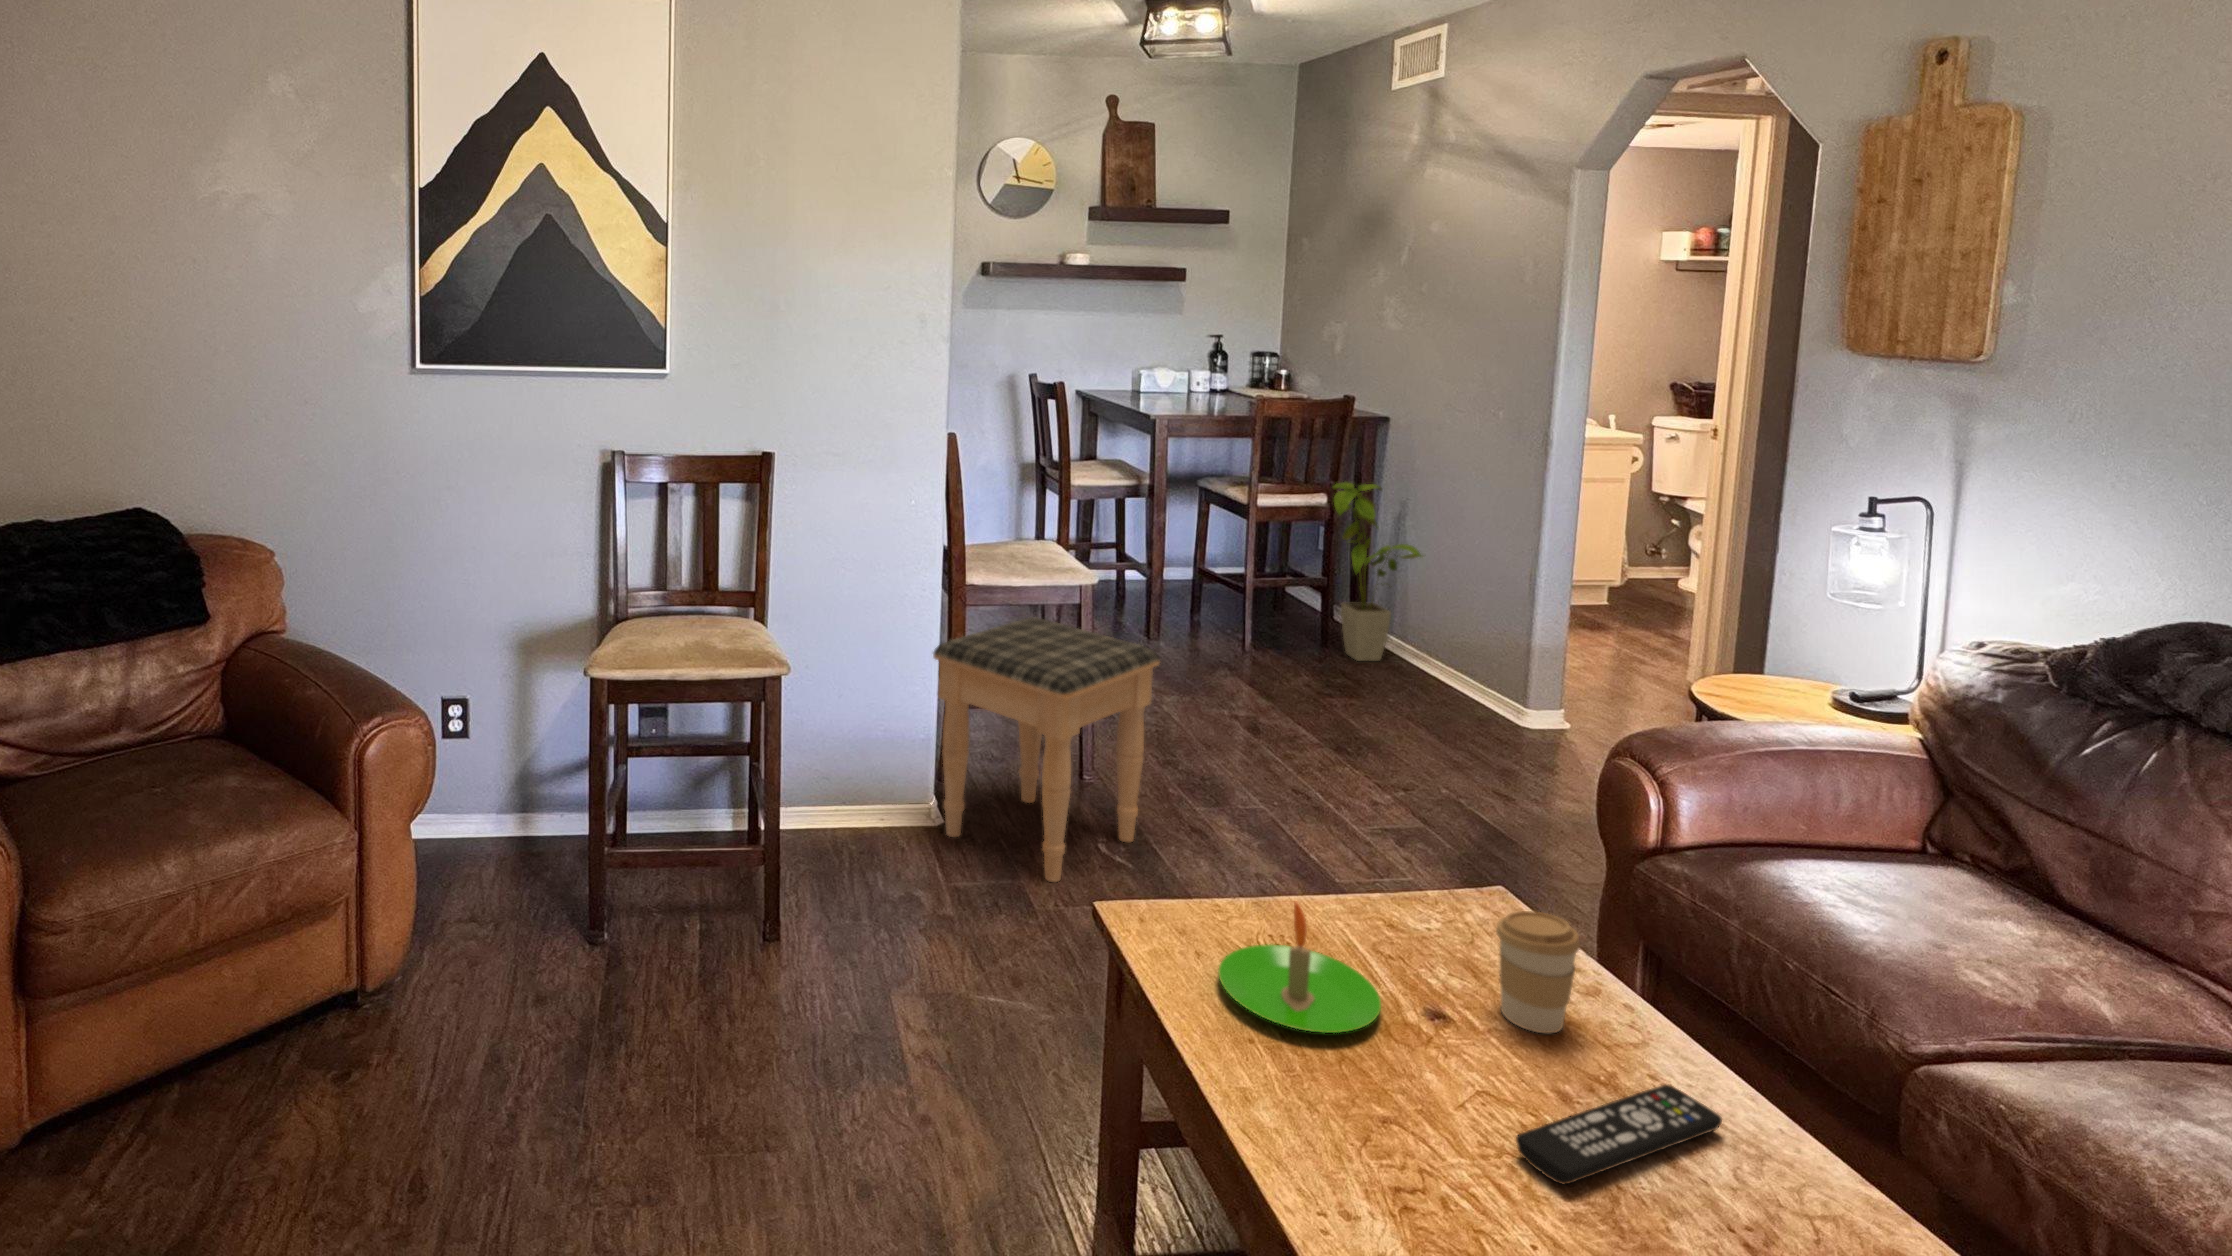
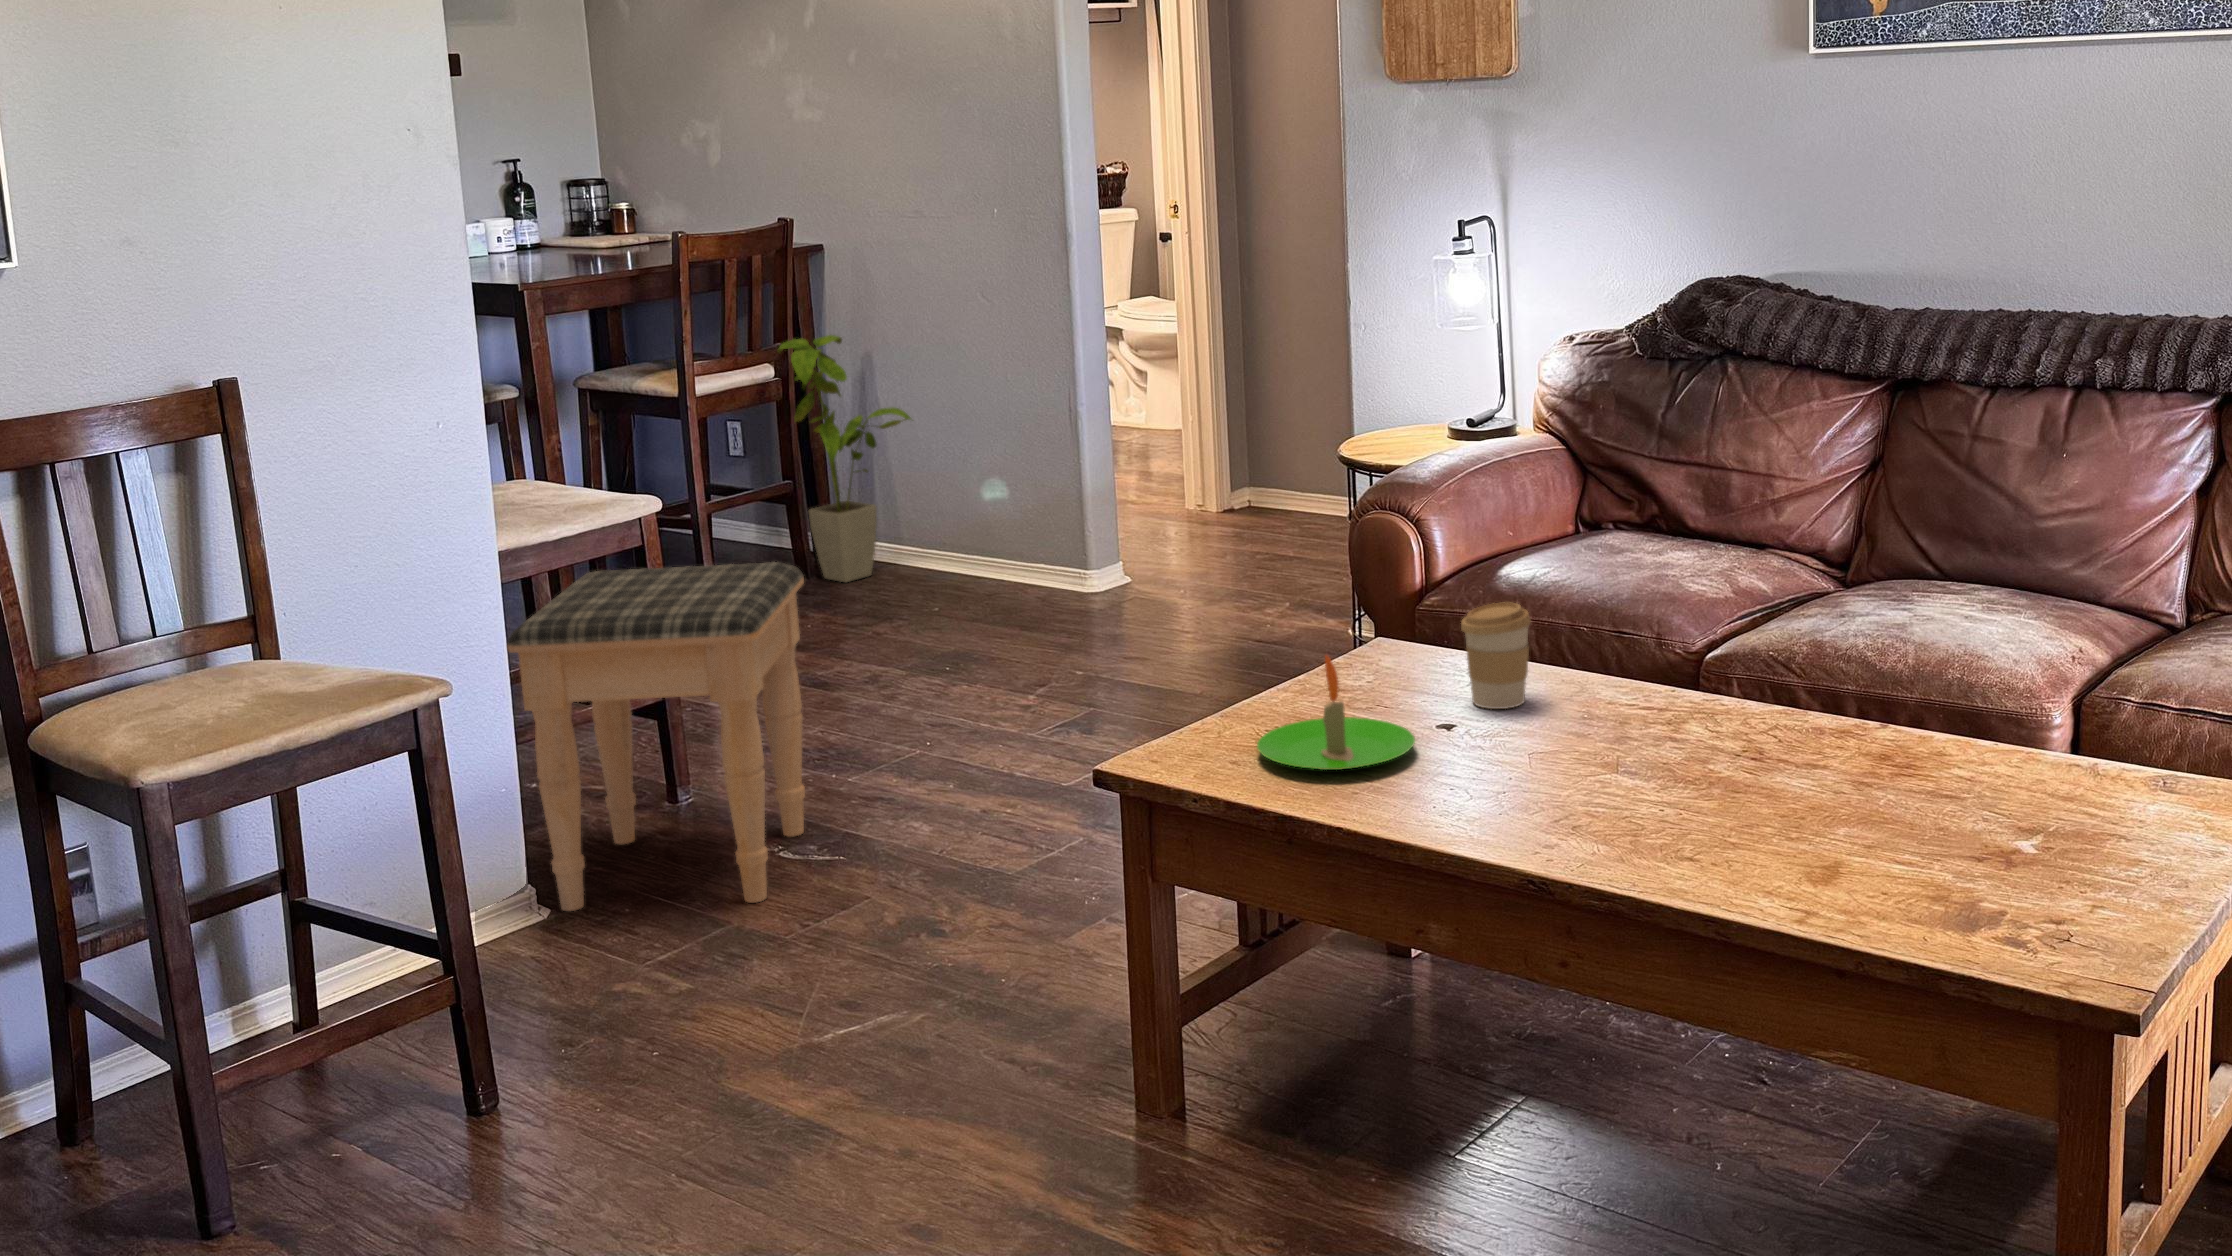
remote control: present [1516,1084,1722,1184] -> none [1582,696,1671,773]

